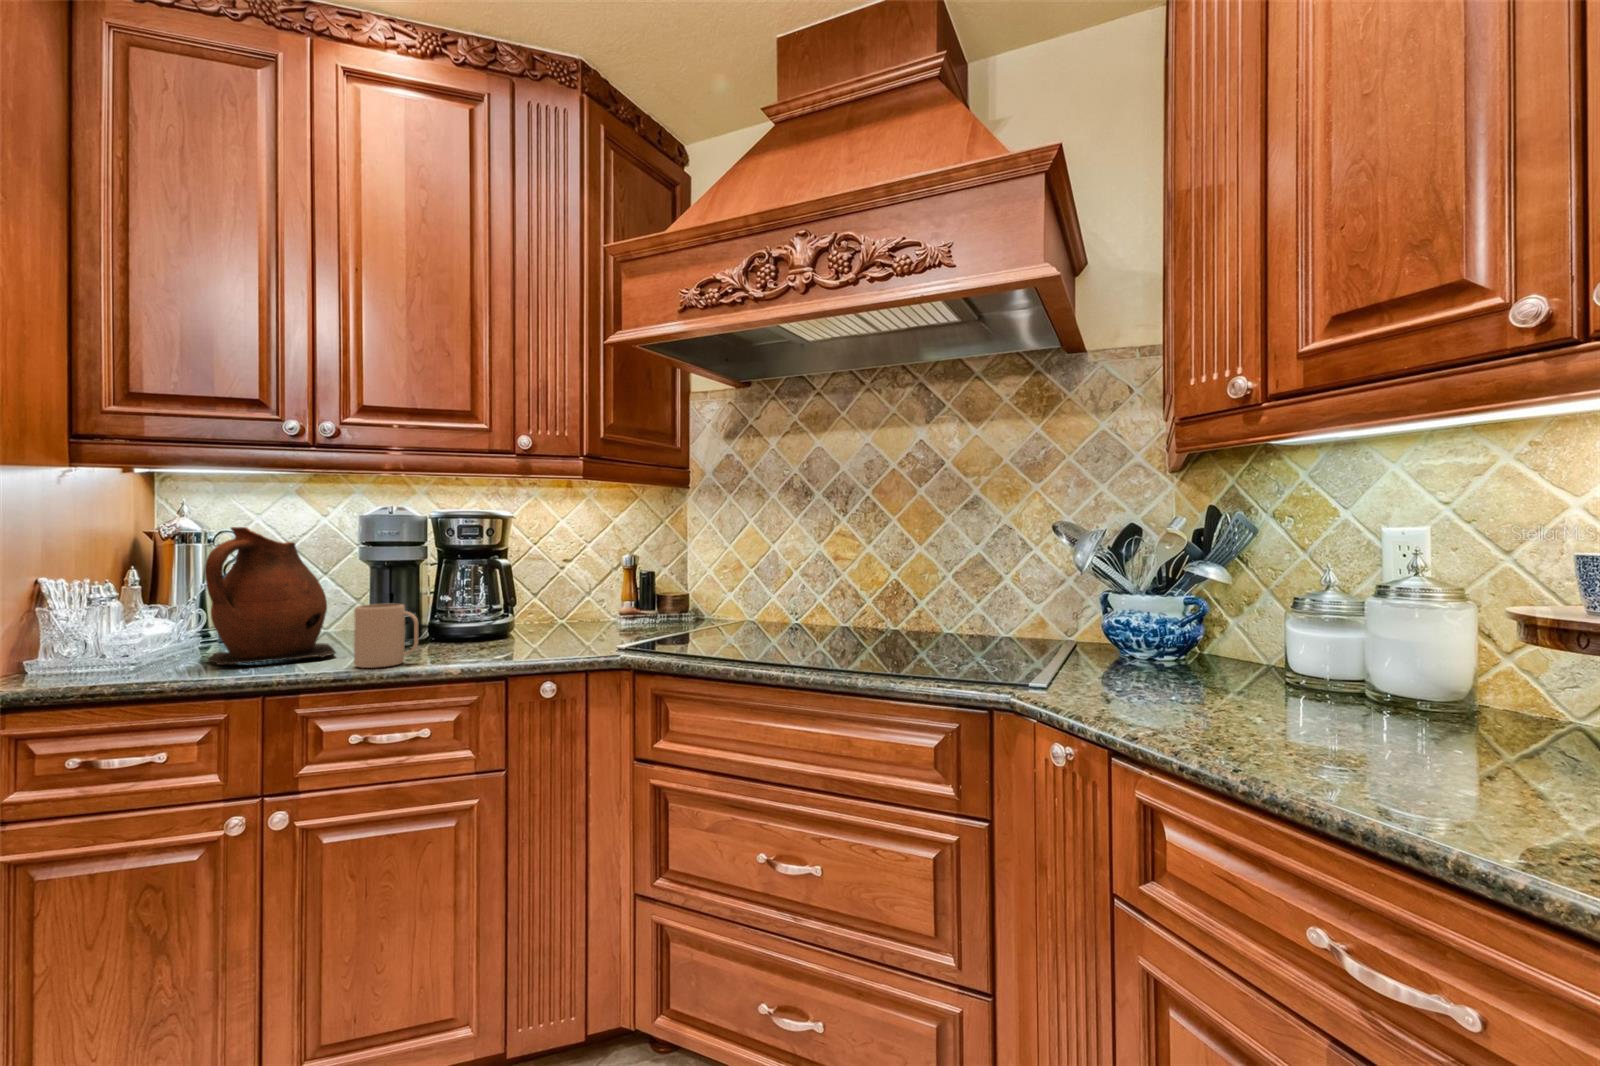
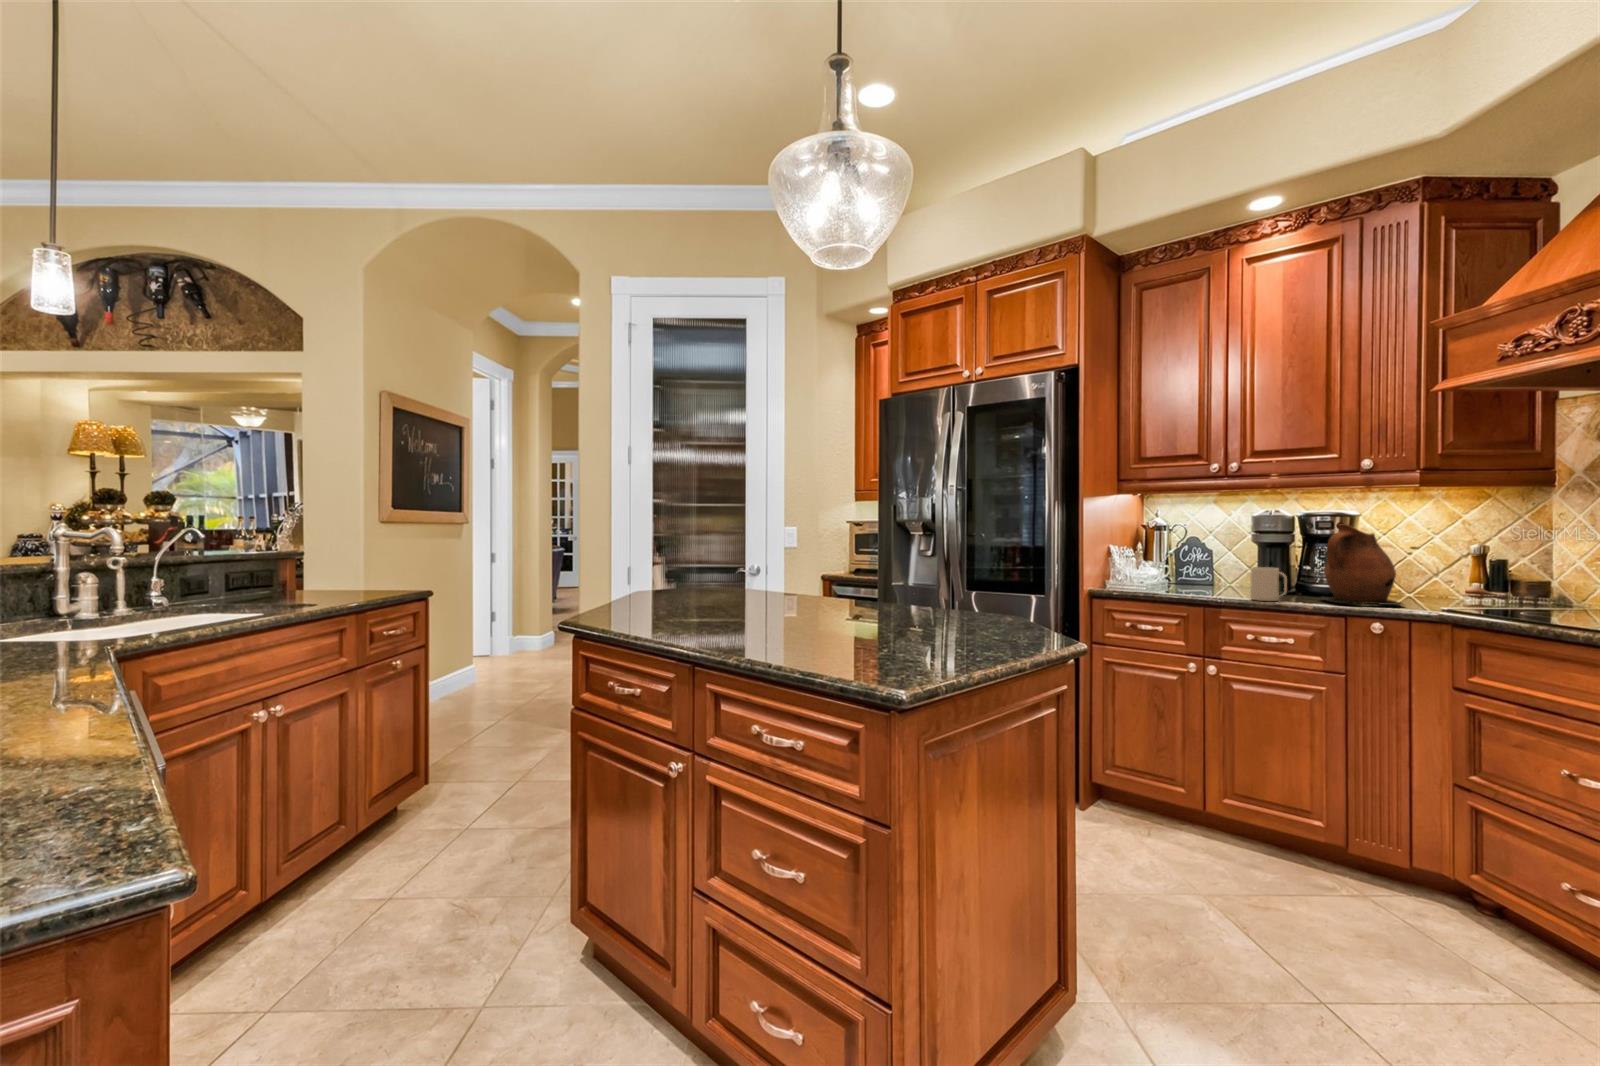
ceramic pitcher: present [205,527,336,665] -> present [1322,524,1404,606]

